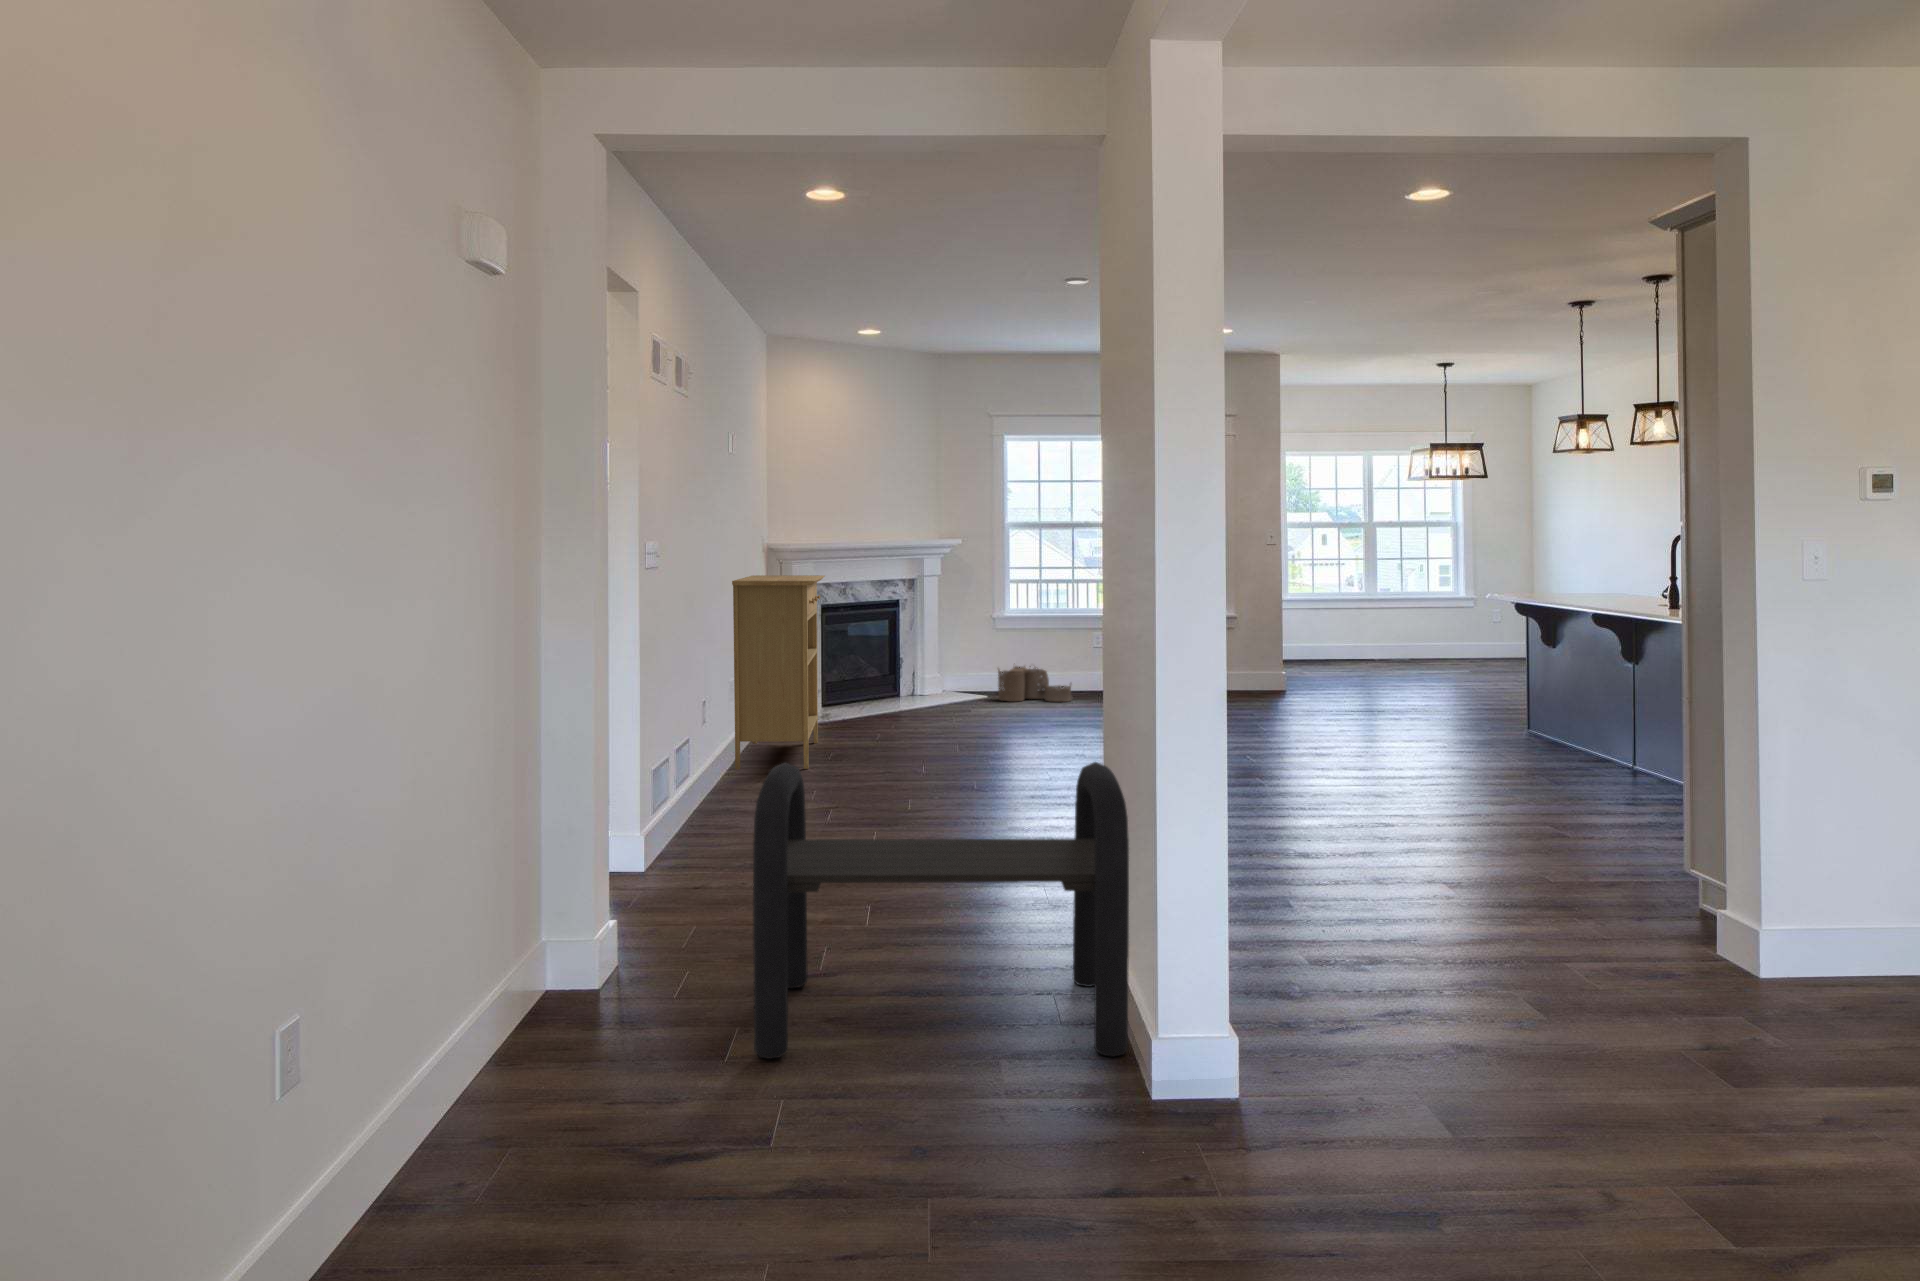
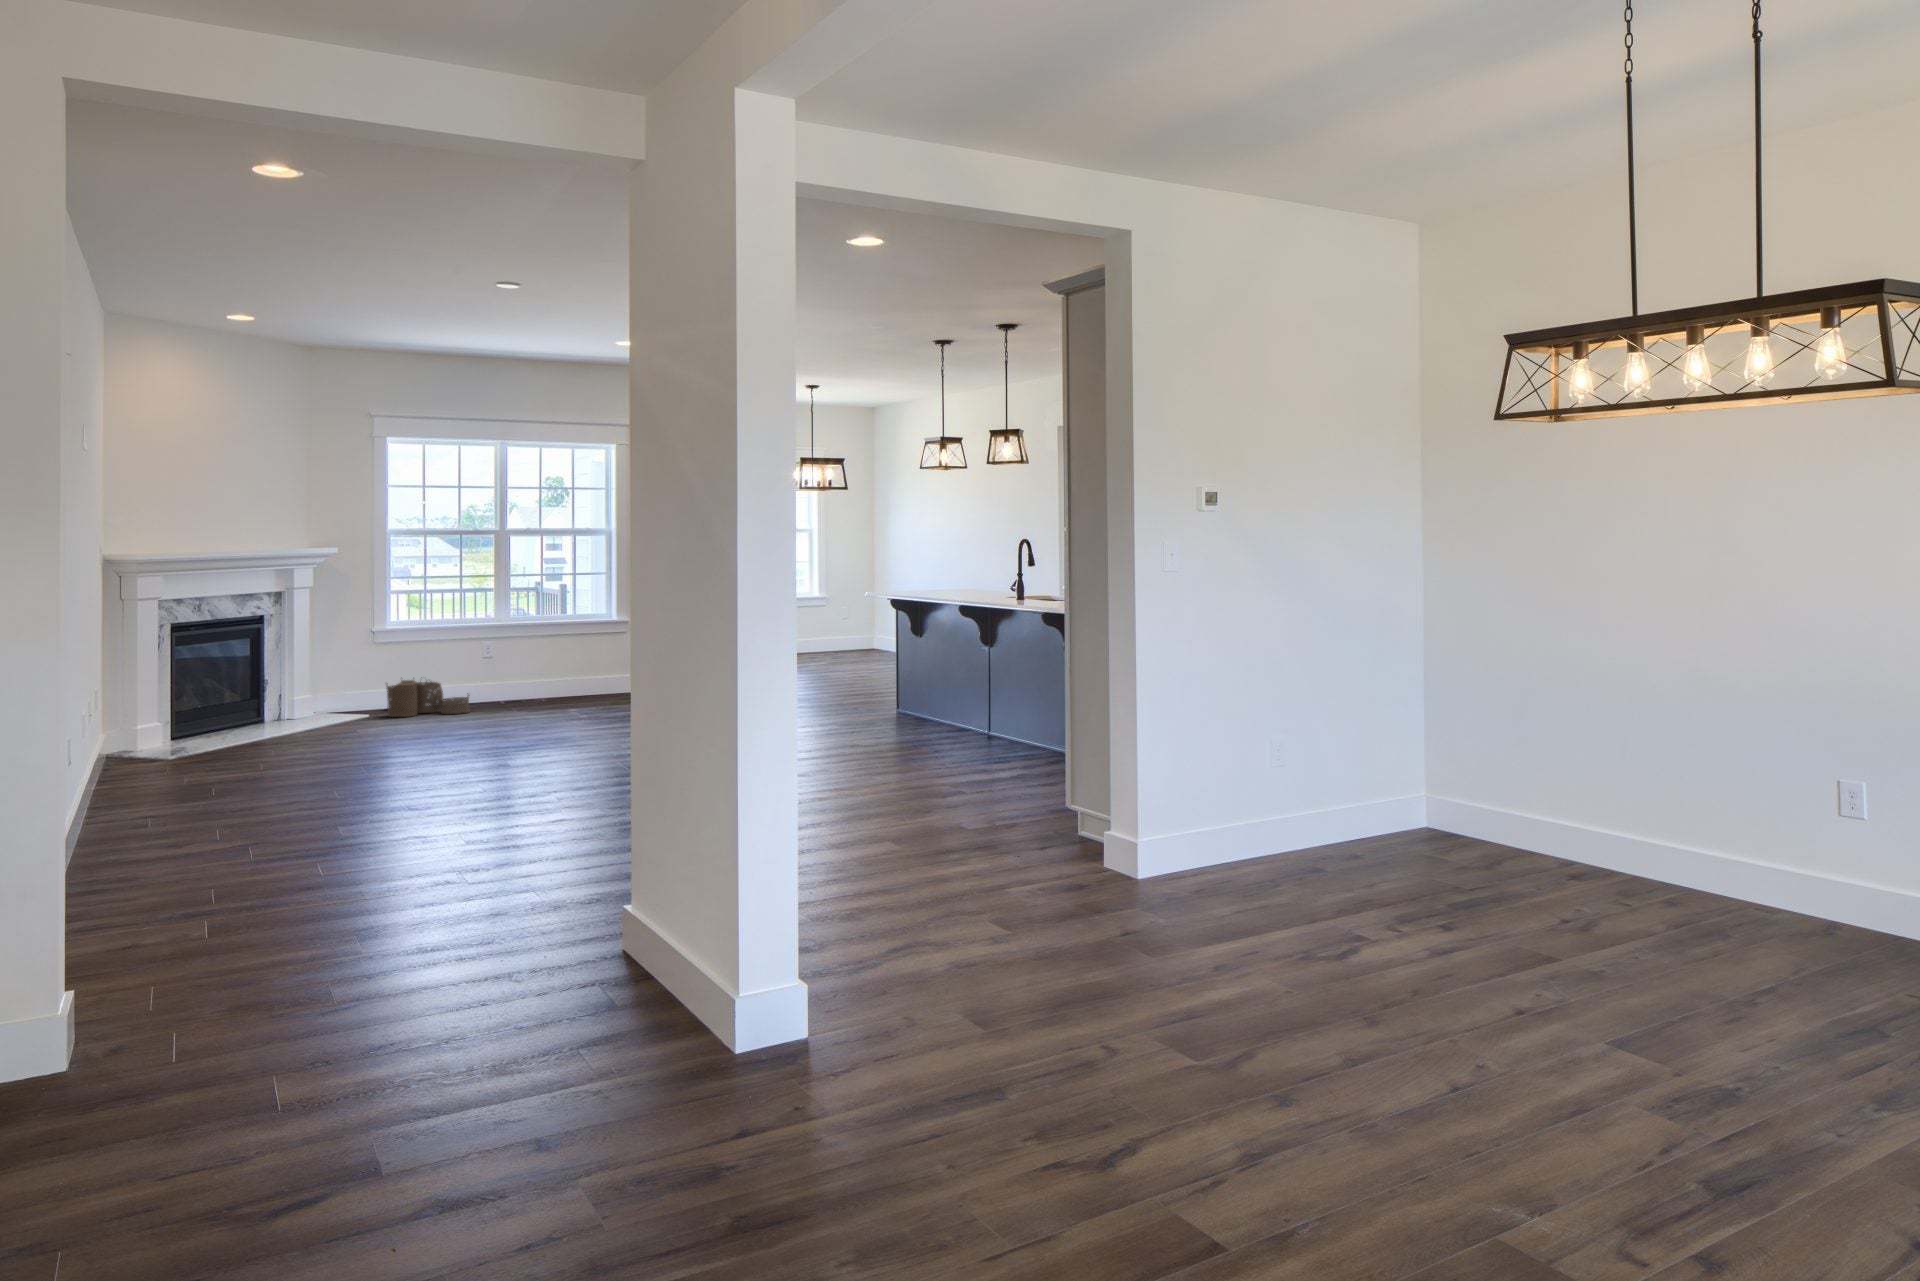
console table: present [732,575,825,769] -> none [84,589,197,815]
bench: present [753,762,1129,1059] -> none [281,755,694,1102]

